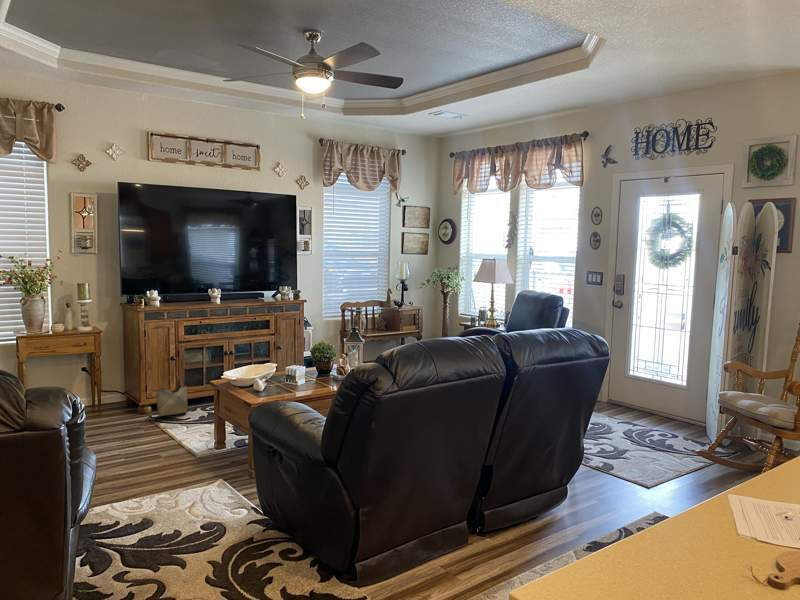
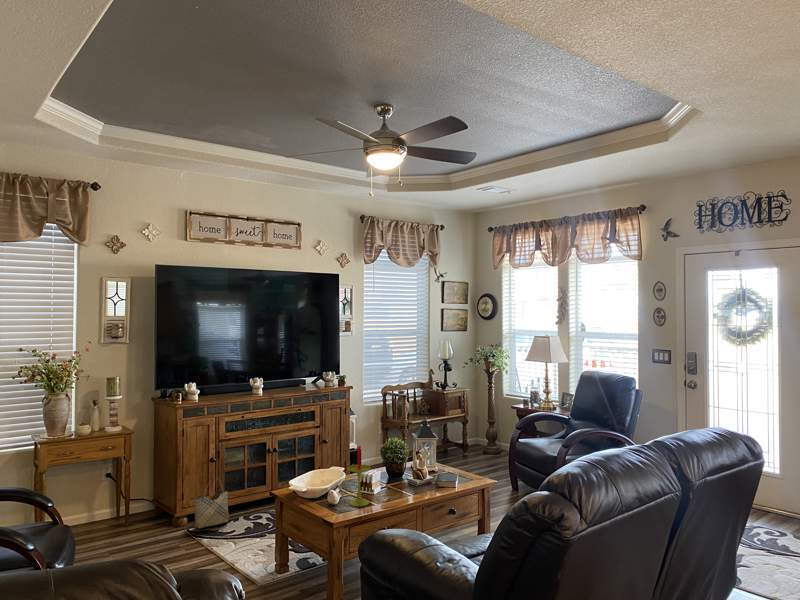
candle: none [268,340,293,391] -> present [343,446,370,506]

